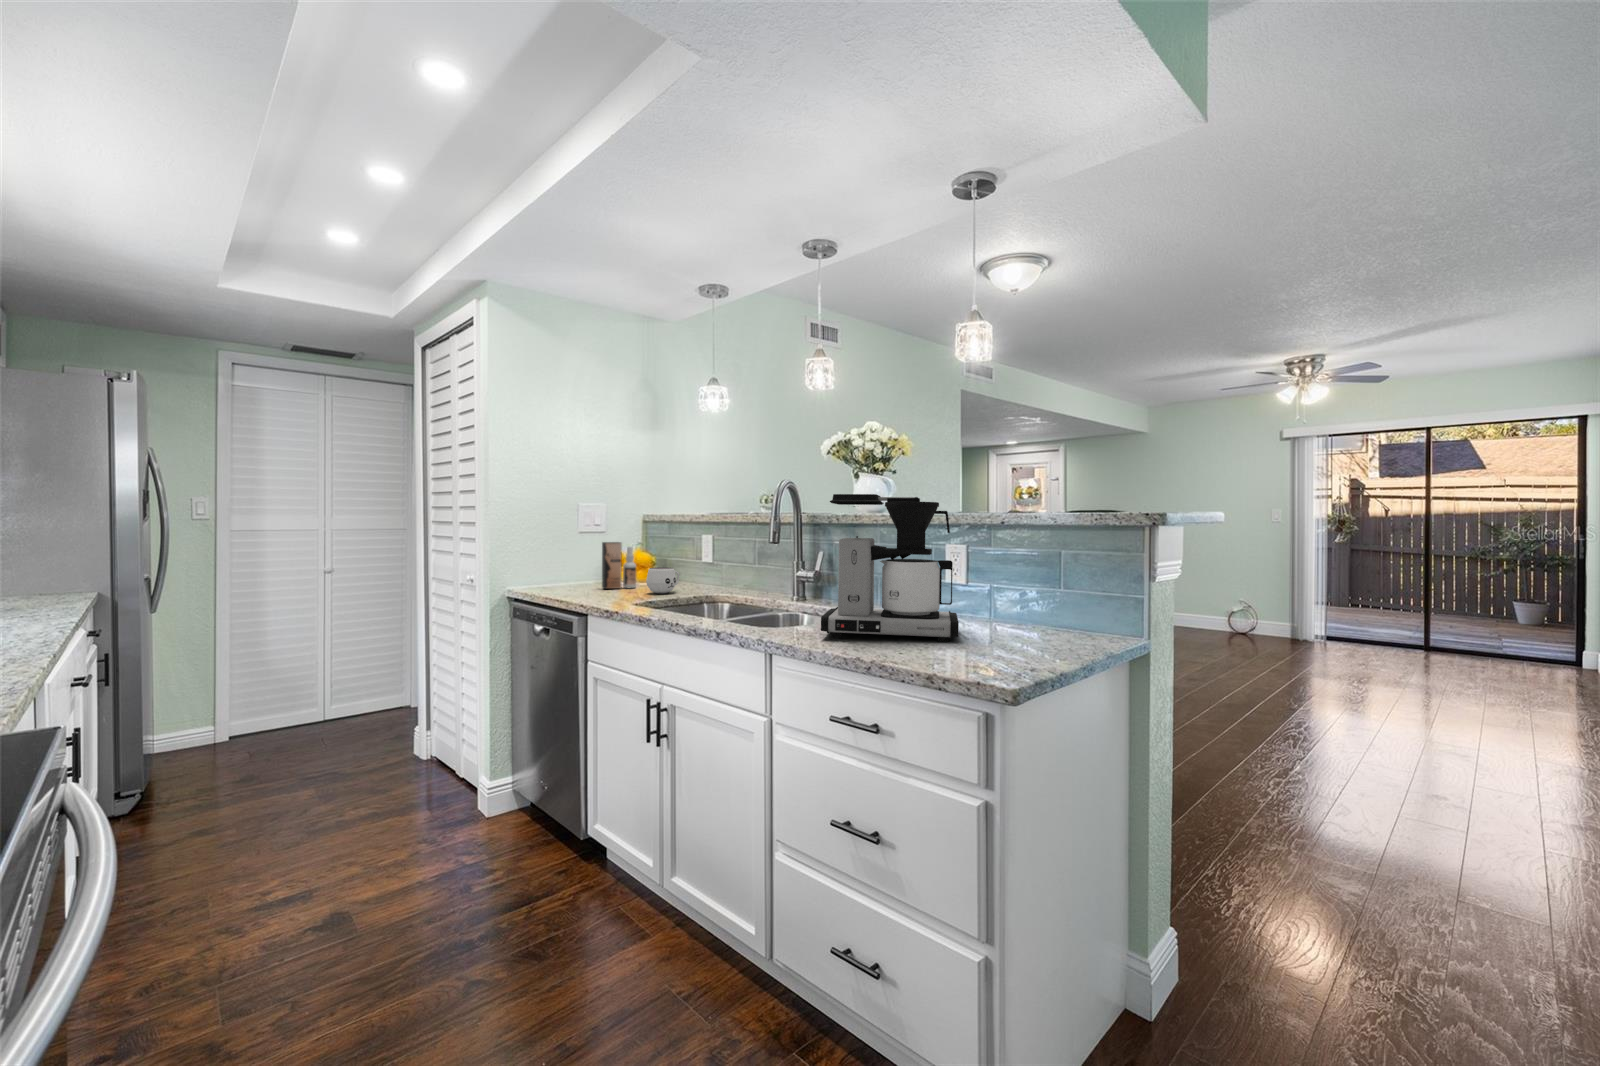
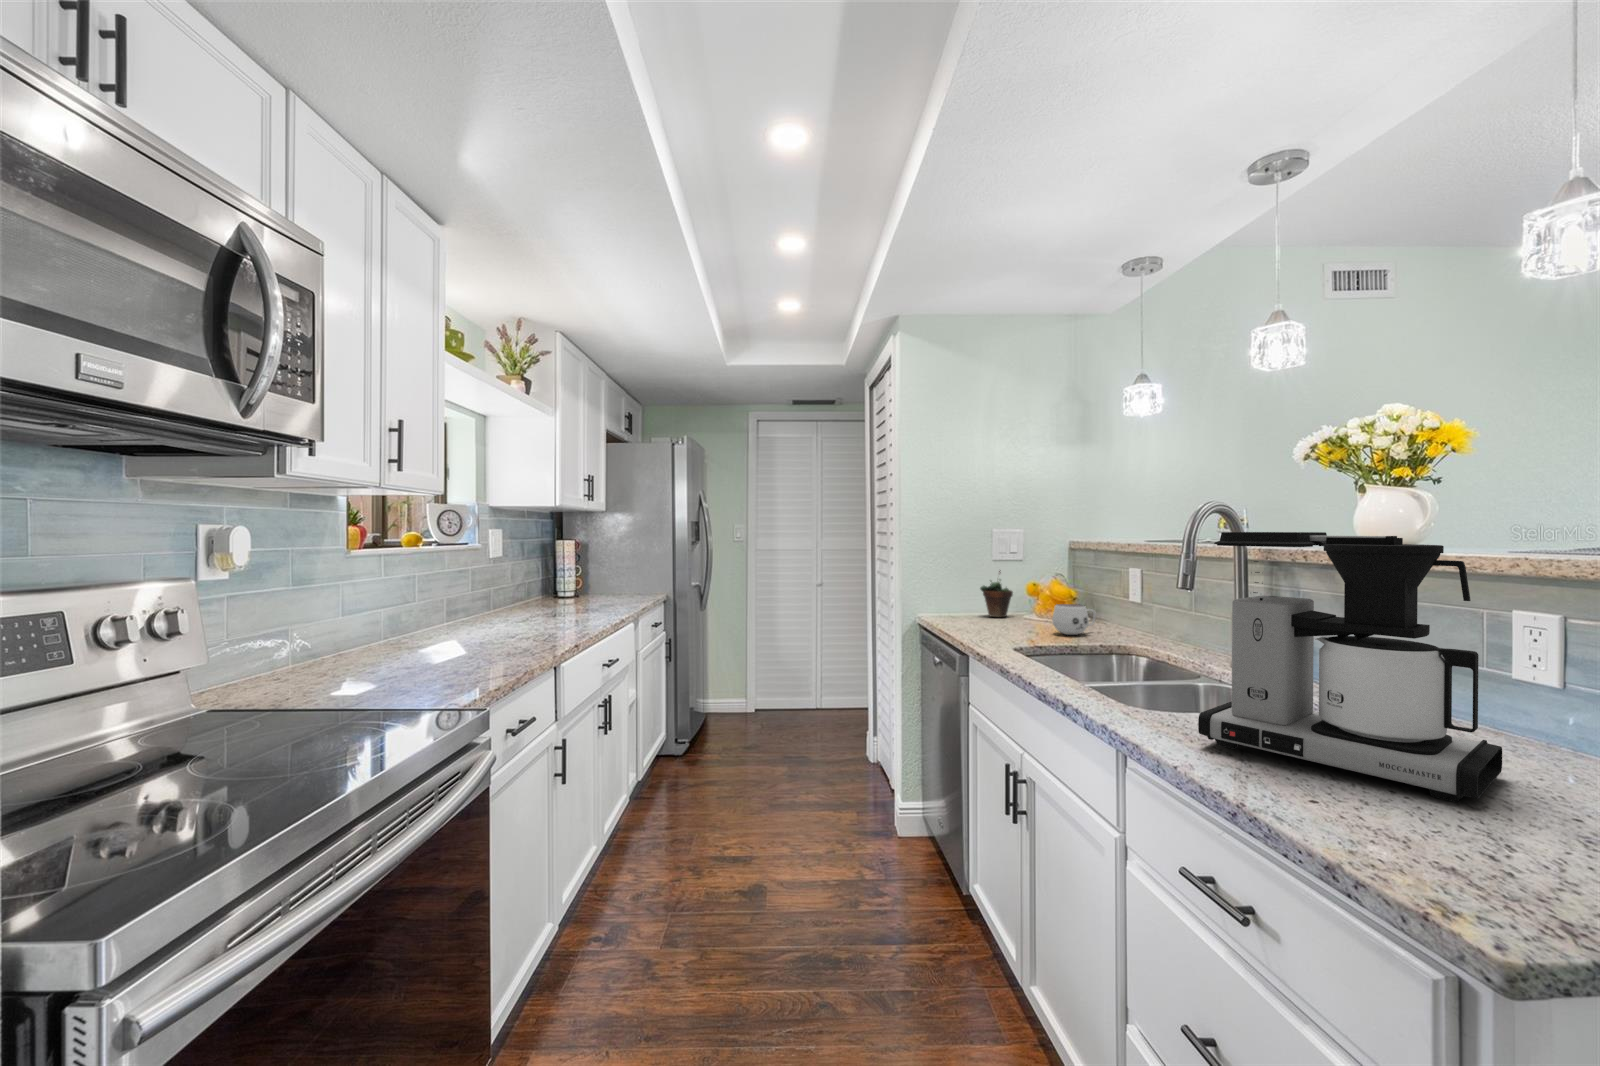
succulent plant: none [568,542,598,587] -> present [980,570,1013,617]
spray bottle: present [602,542,636,589] -> none [1012,571,1050,624]

